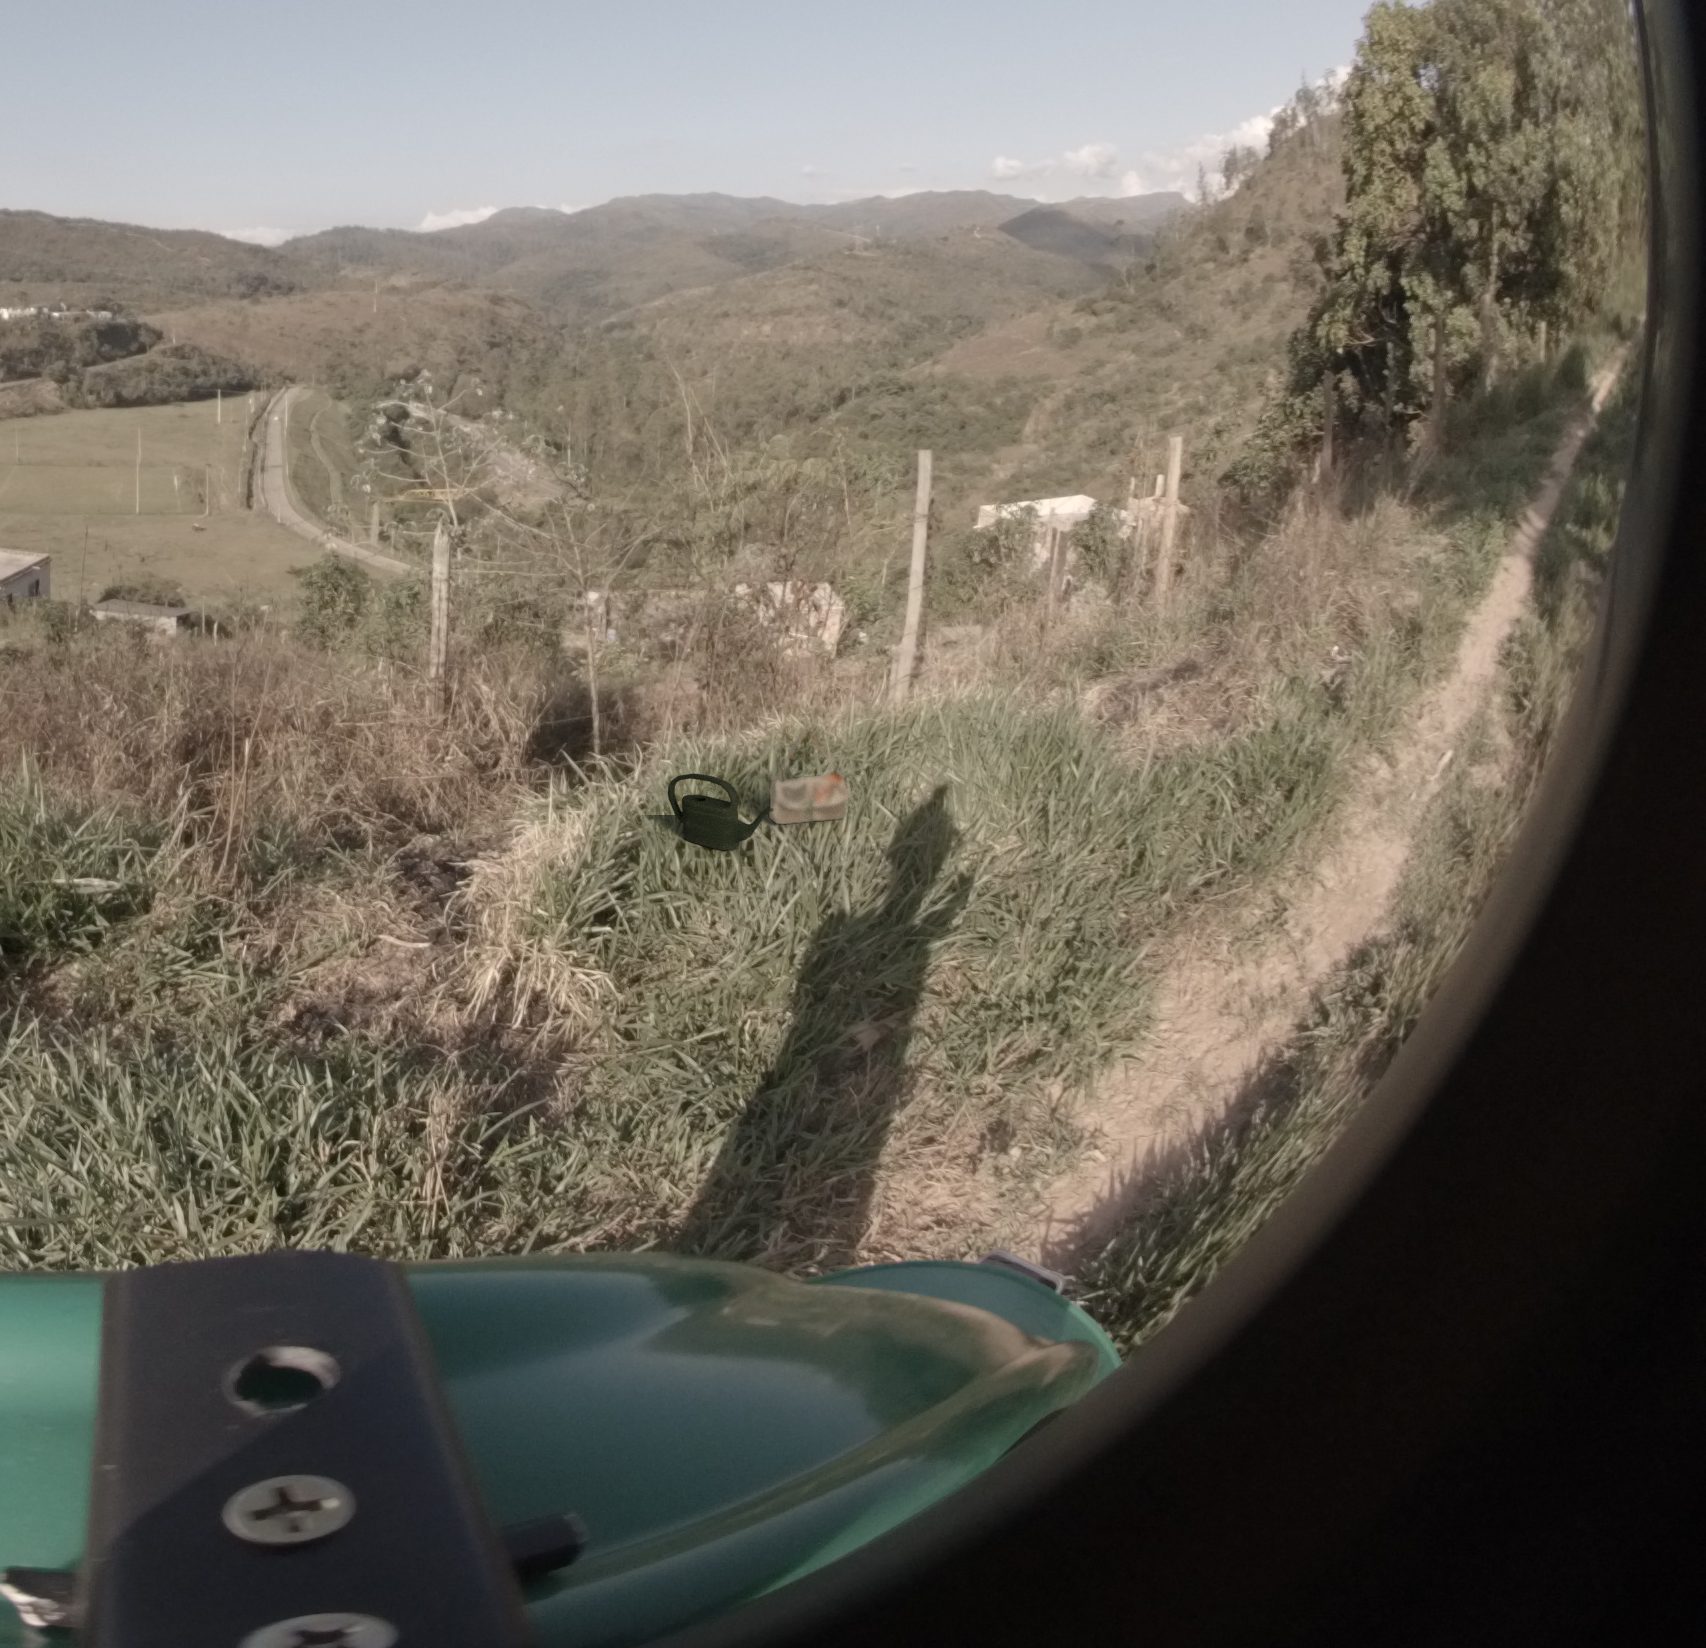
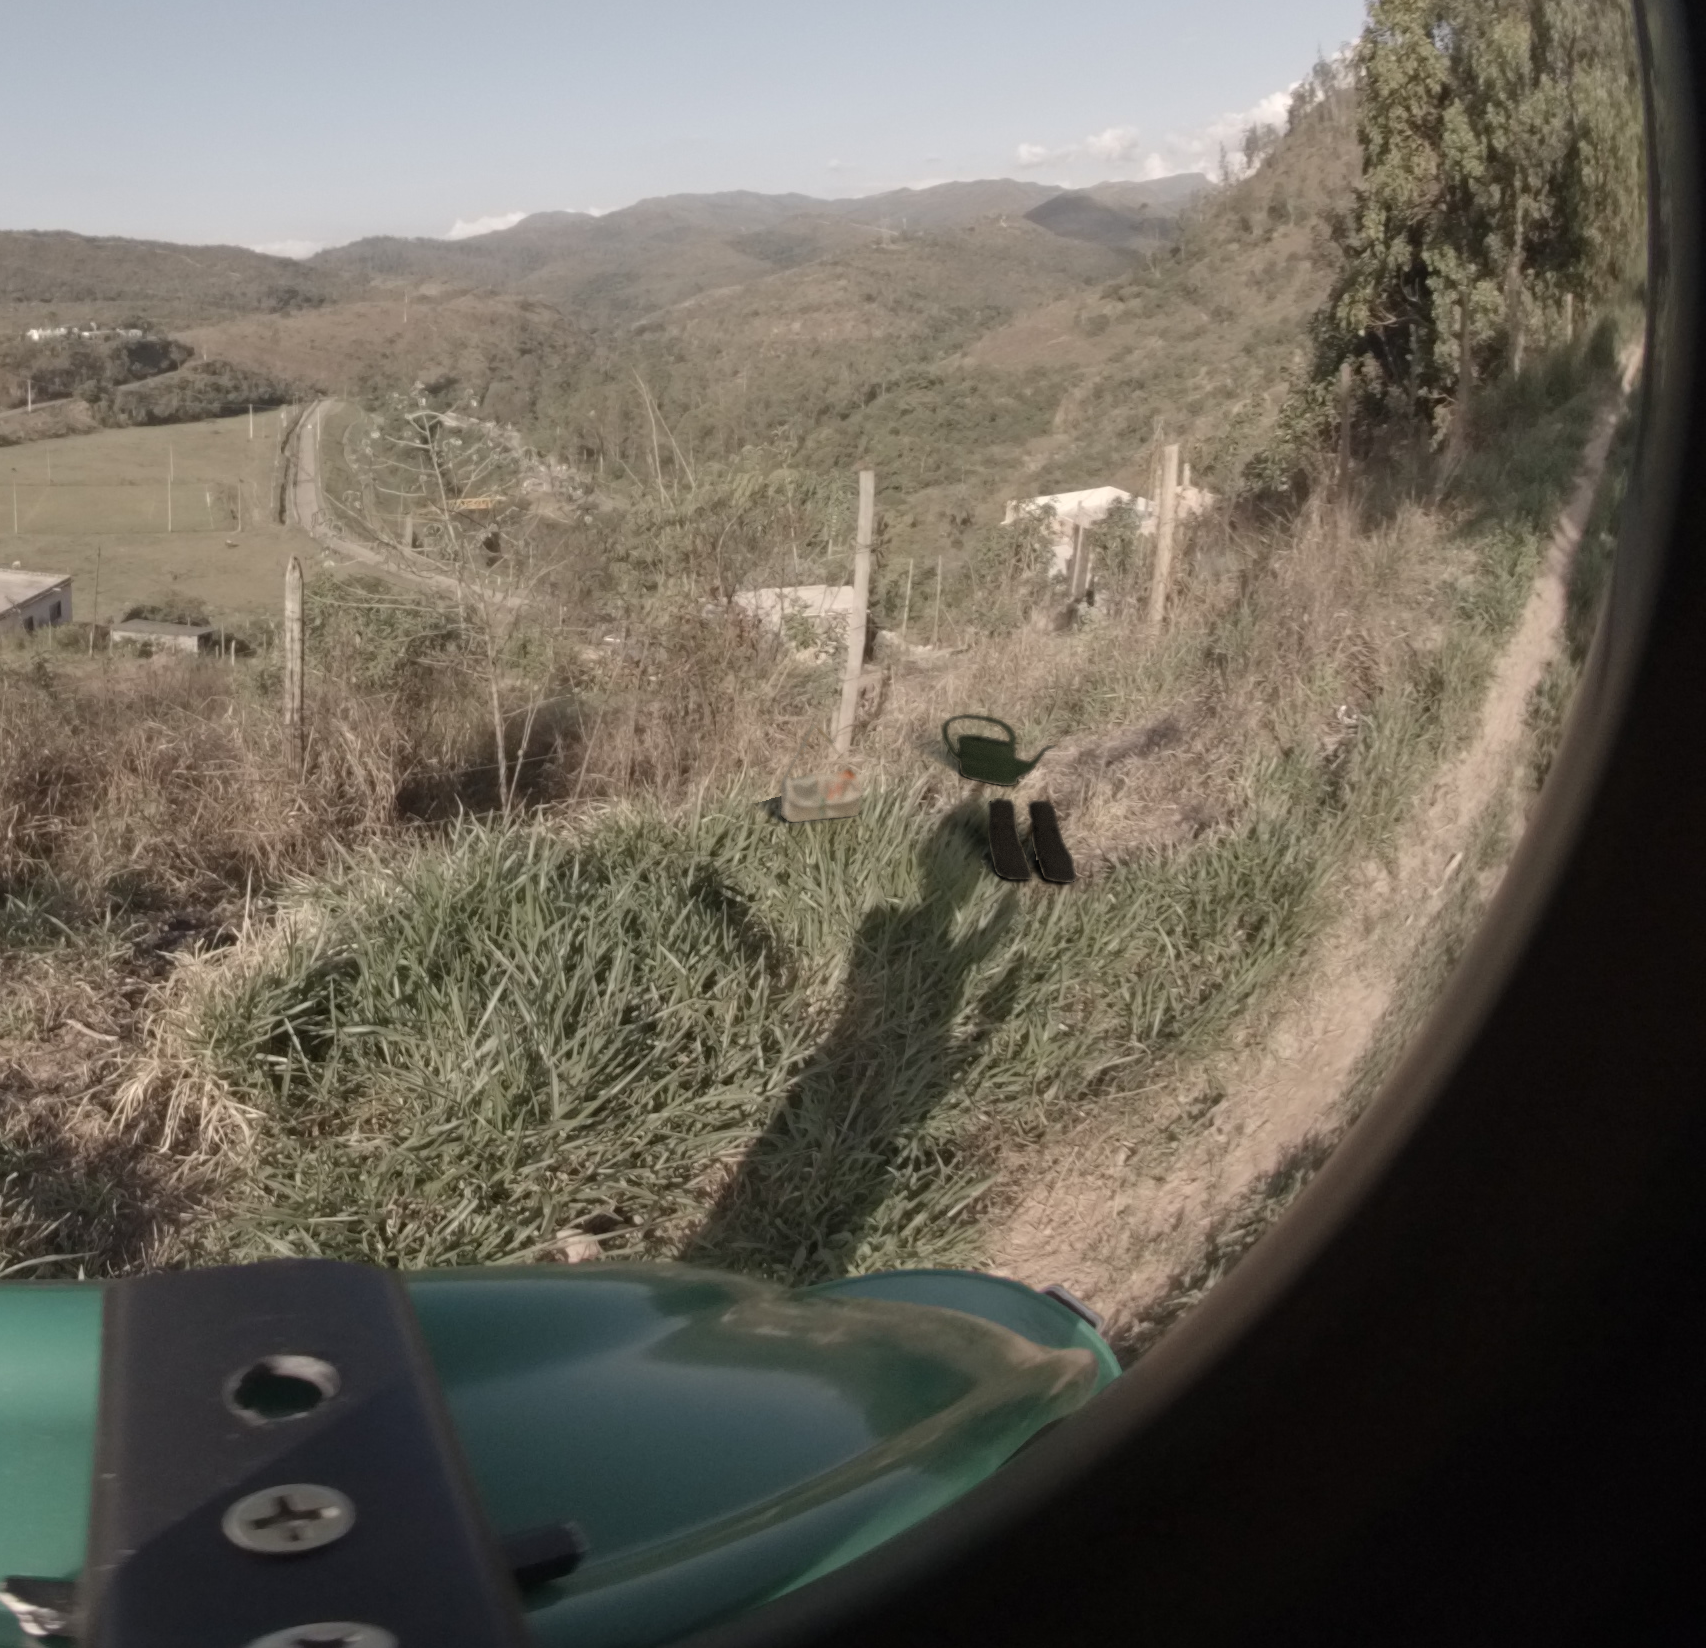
watering can: present [668,773,774,851] -> present [942,714,1054,786]
boots: none [971,800,1056,882] -> present [987,798,1077,883]

